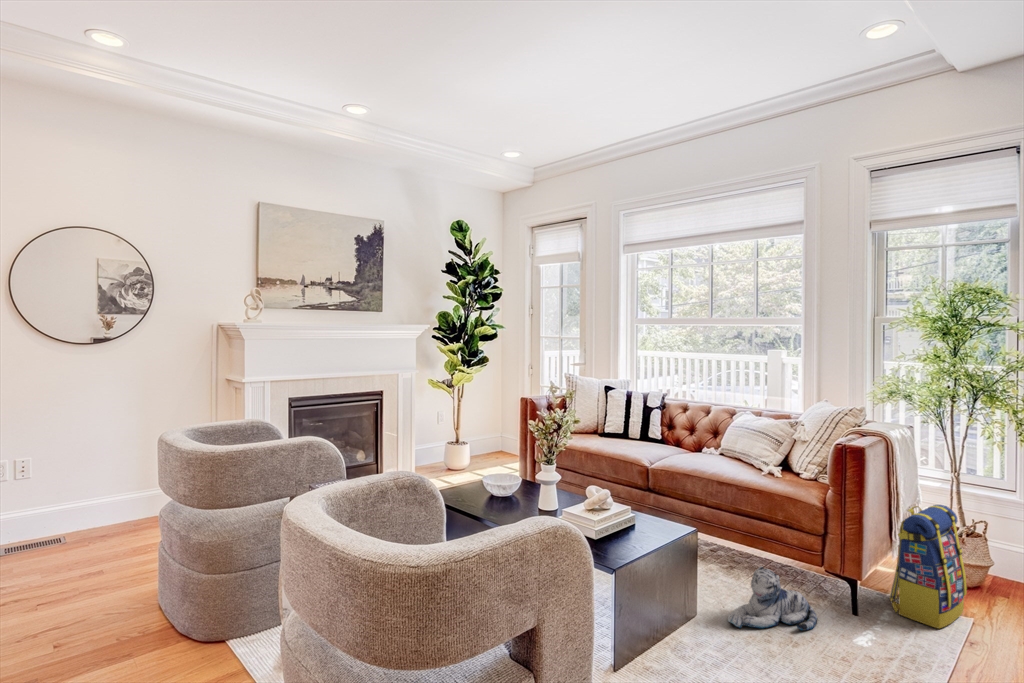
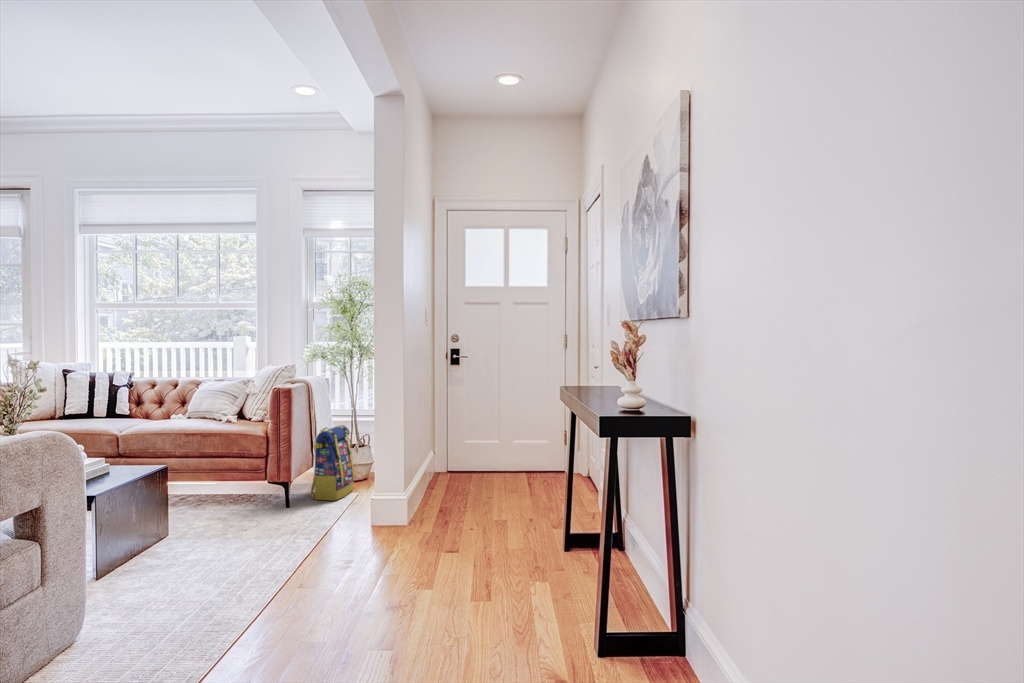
plush toy: present [728,567,817,631] -> none [193,484,261,531]

